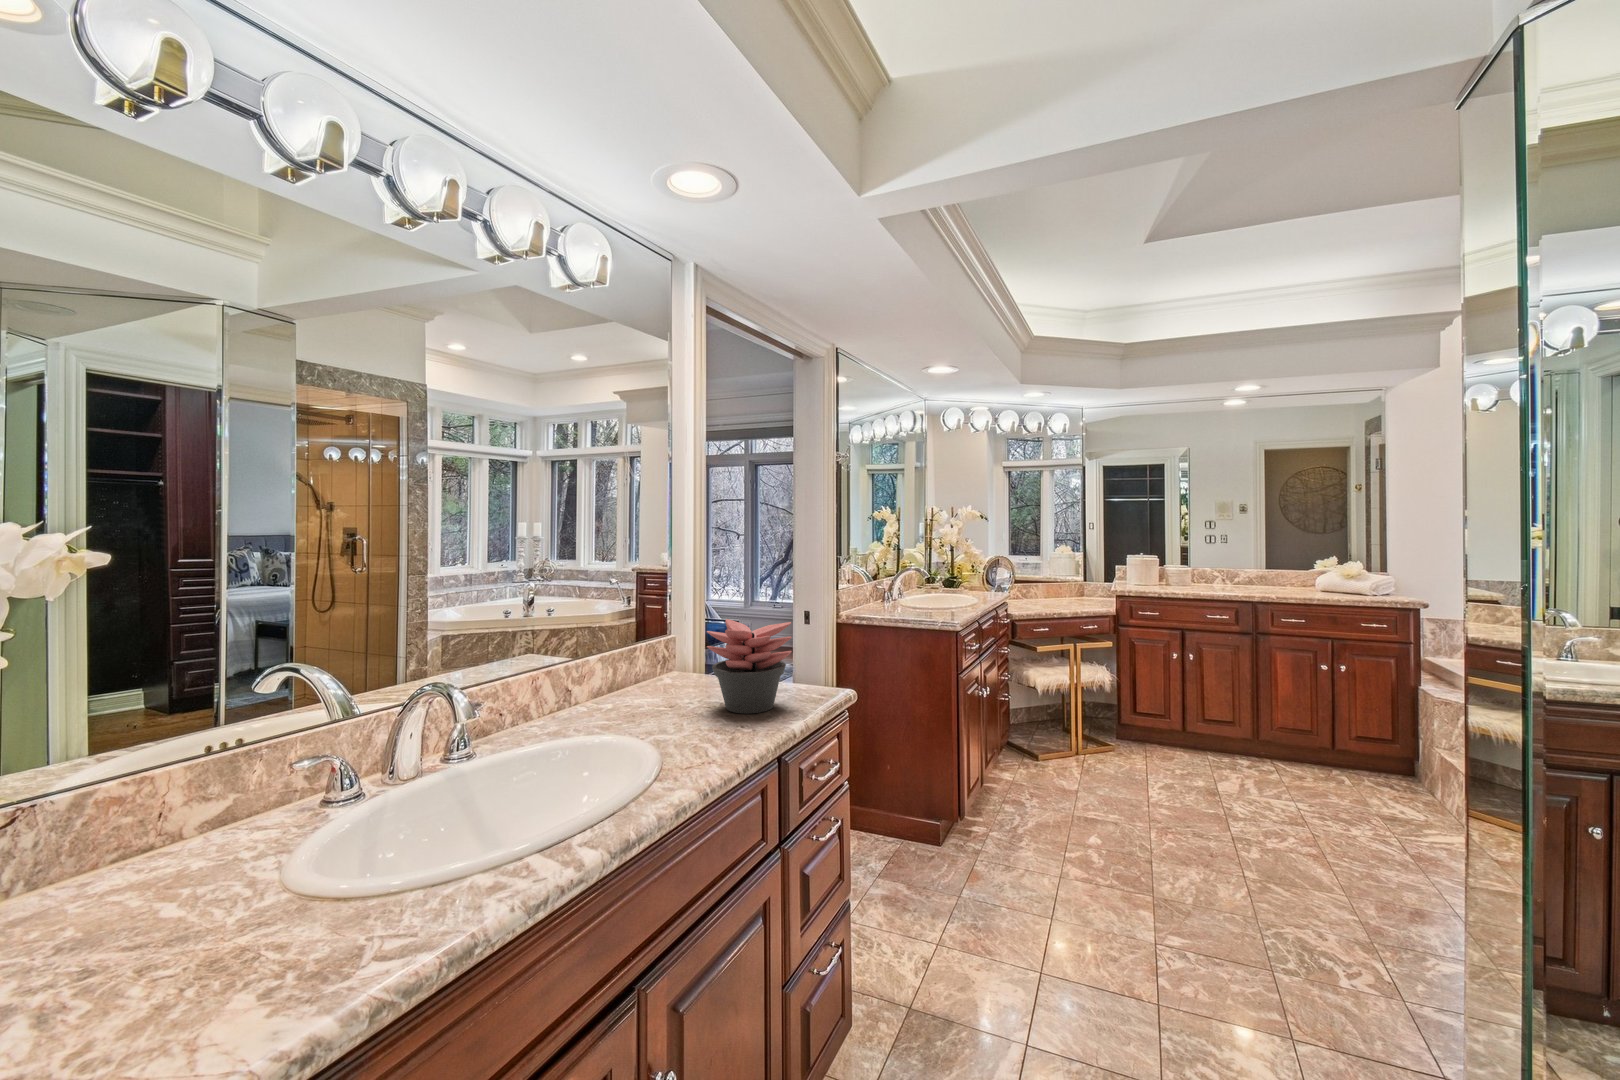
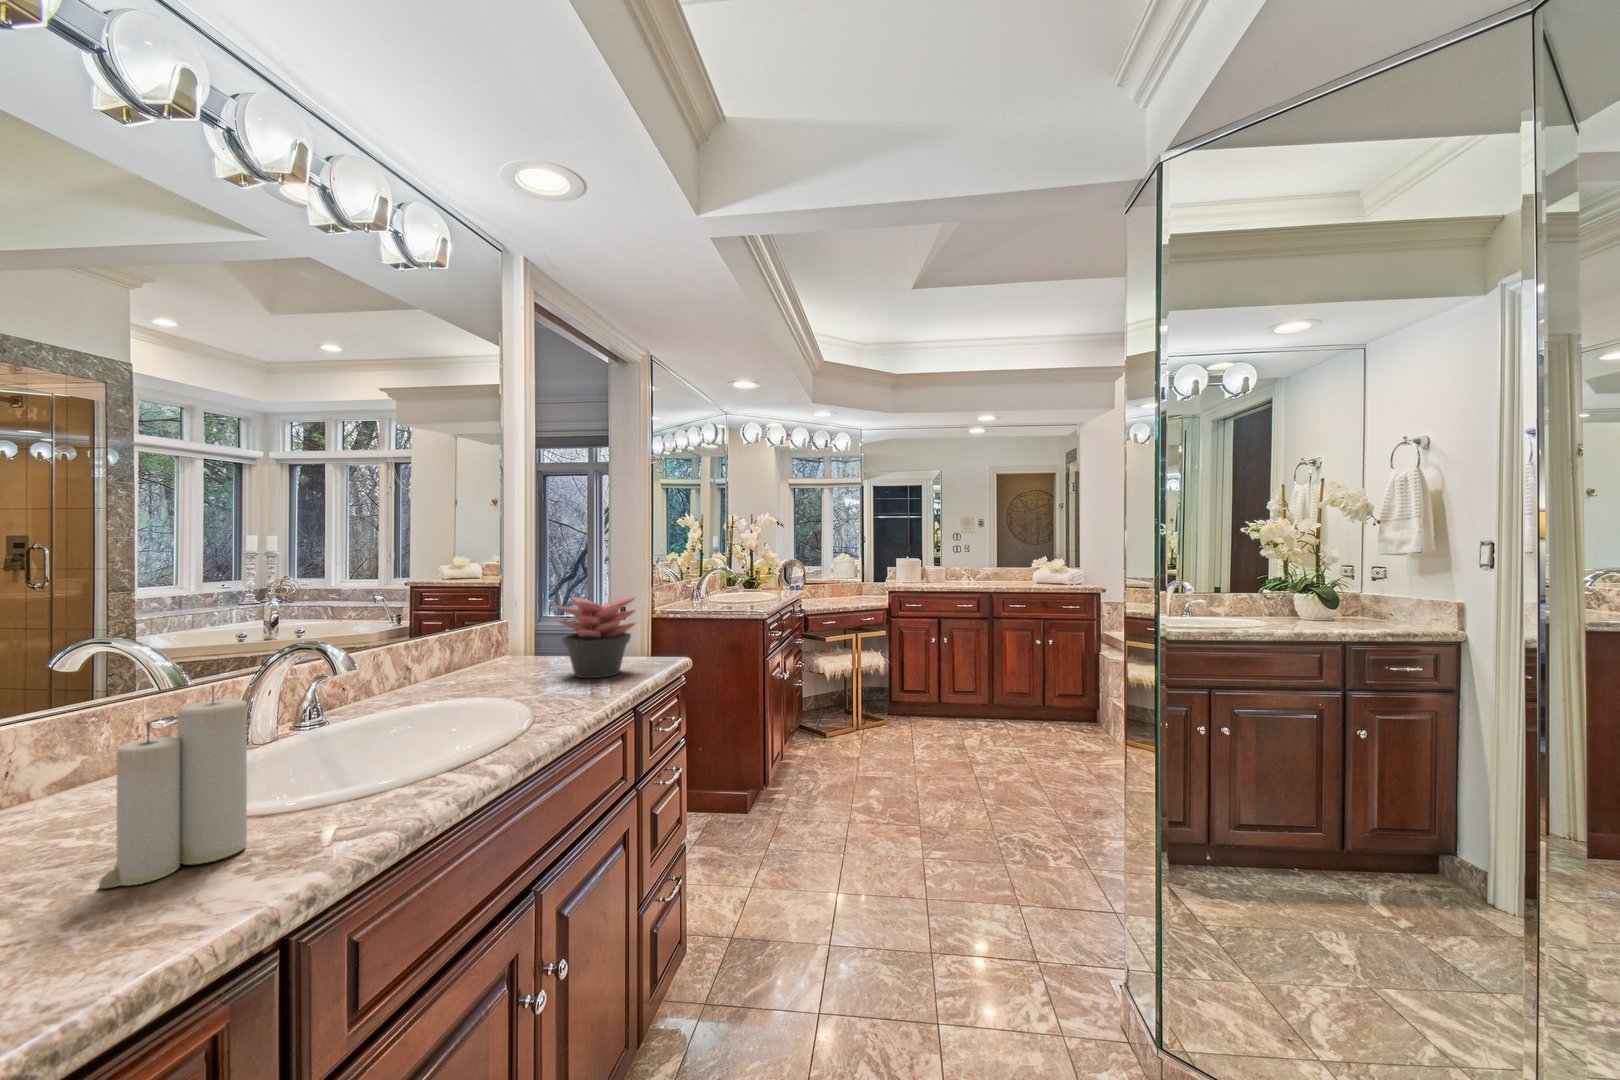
candle: none [114,780,290,1011] -> present [99,687,247,888]

